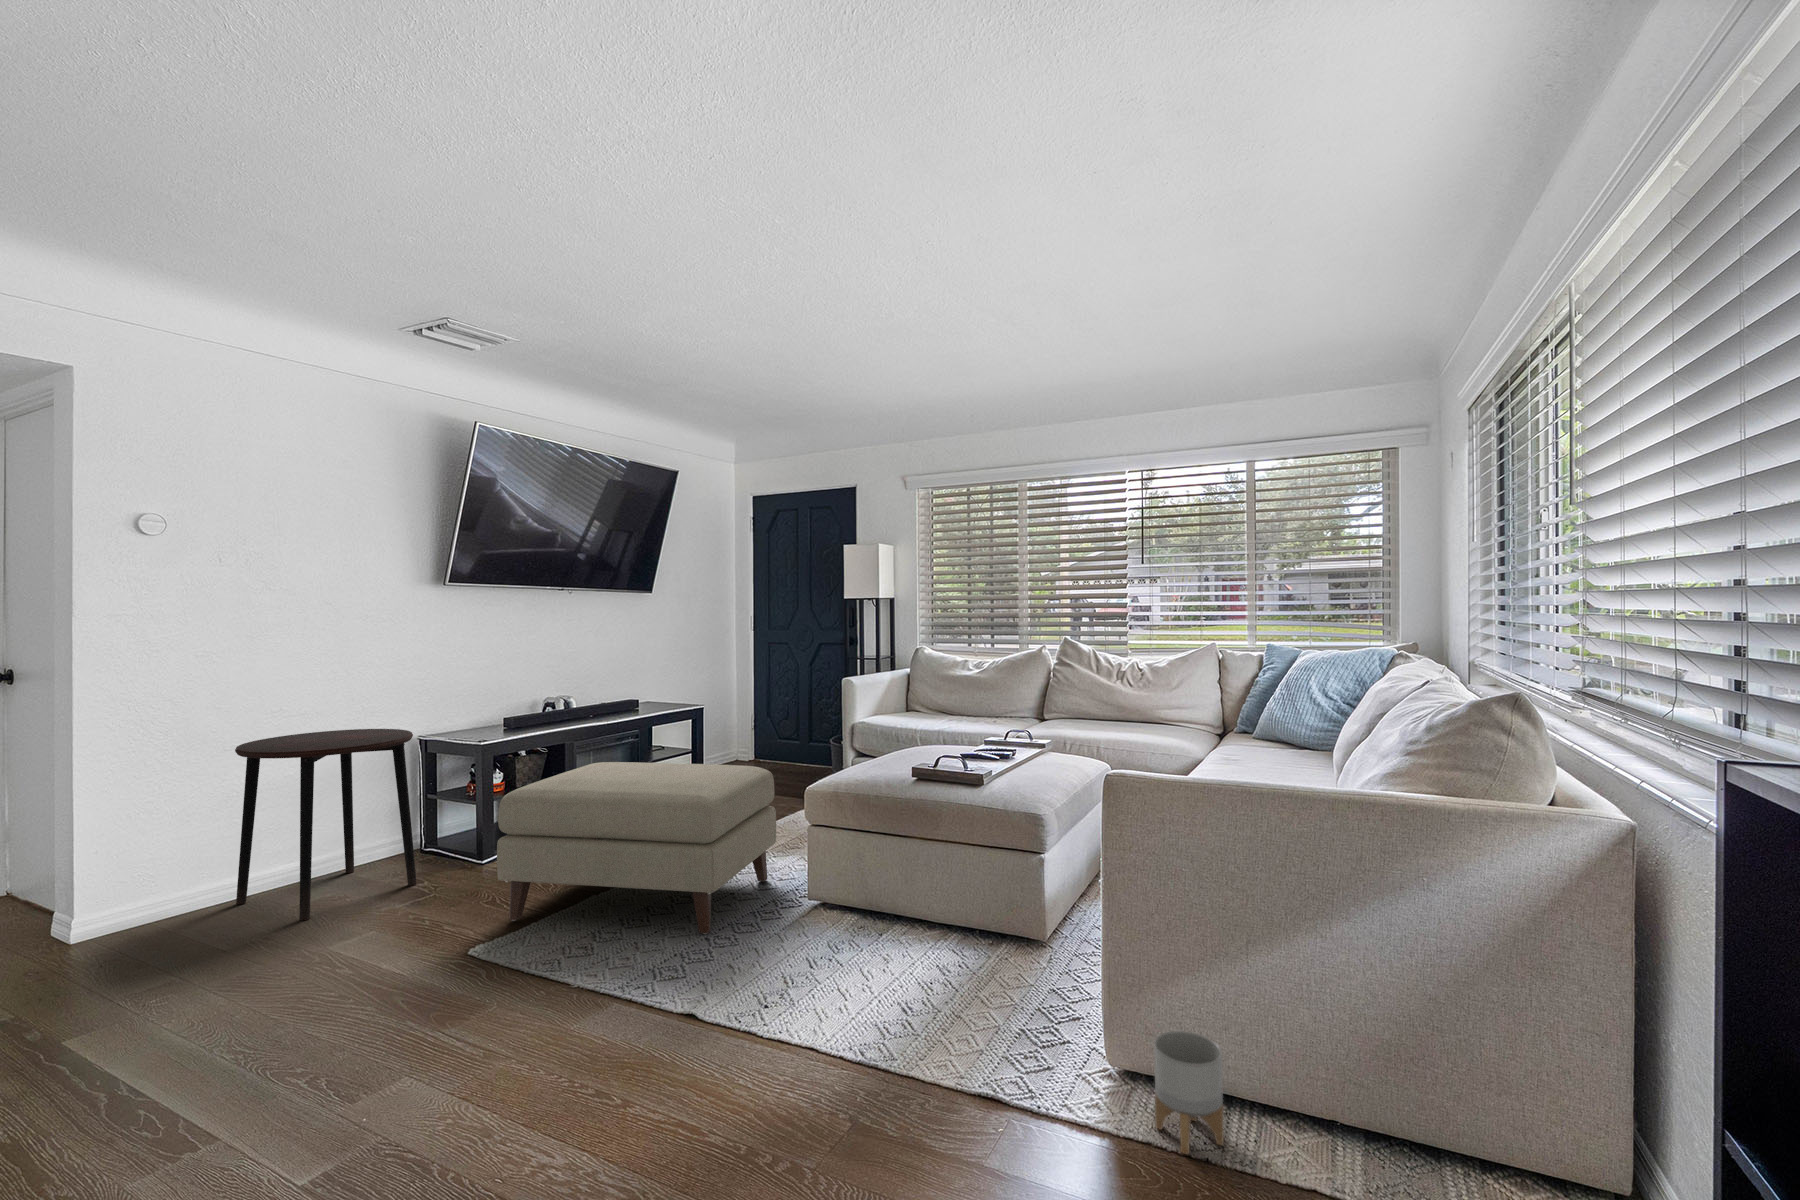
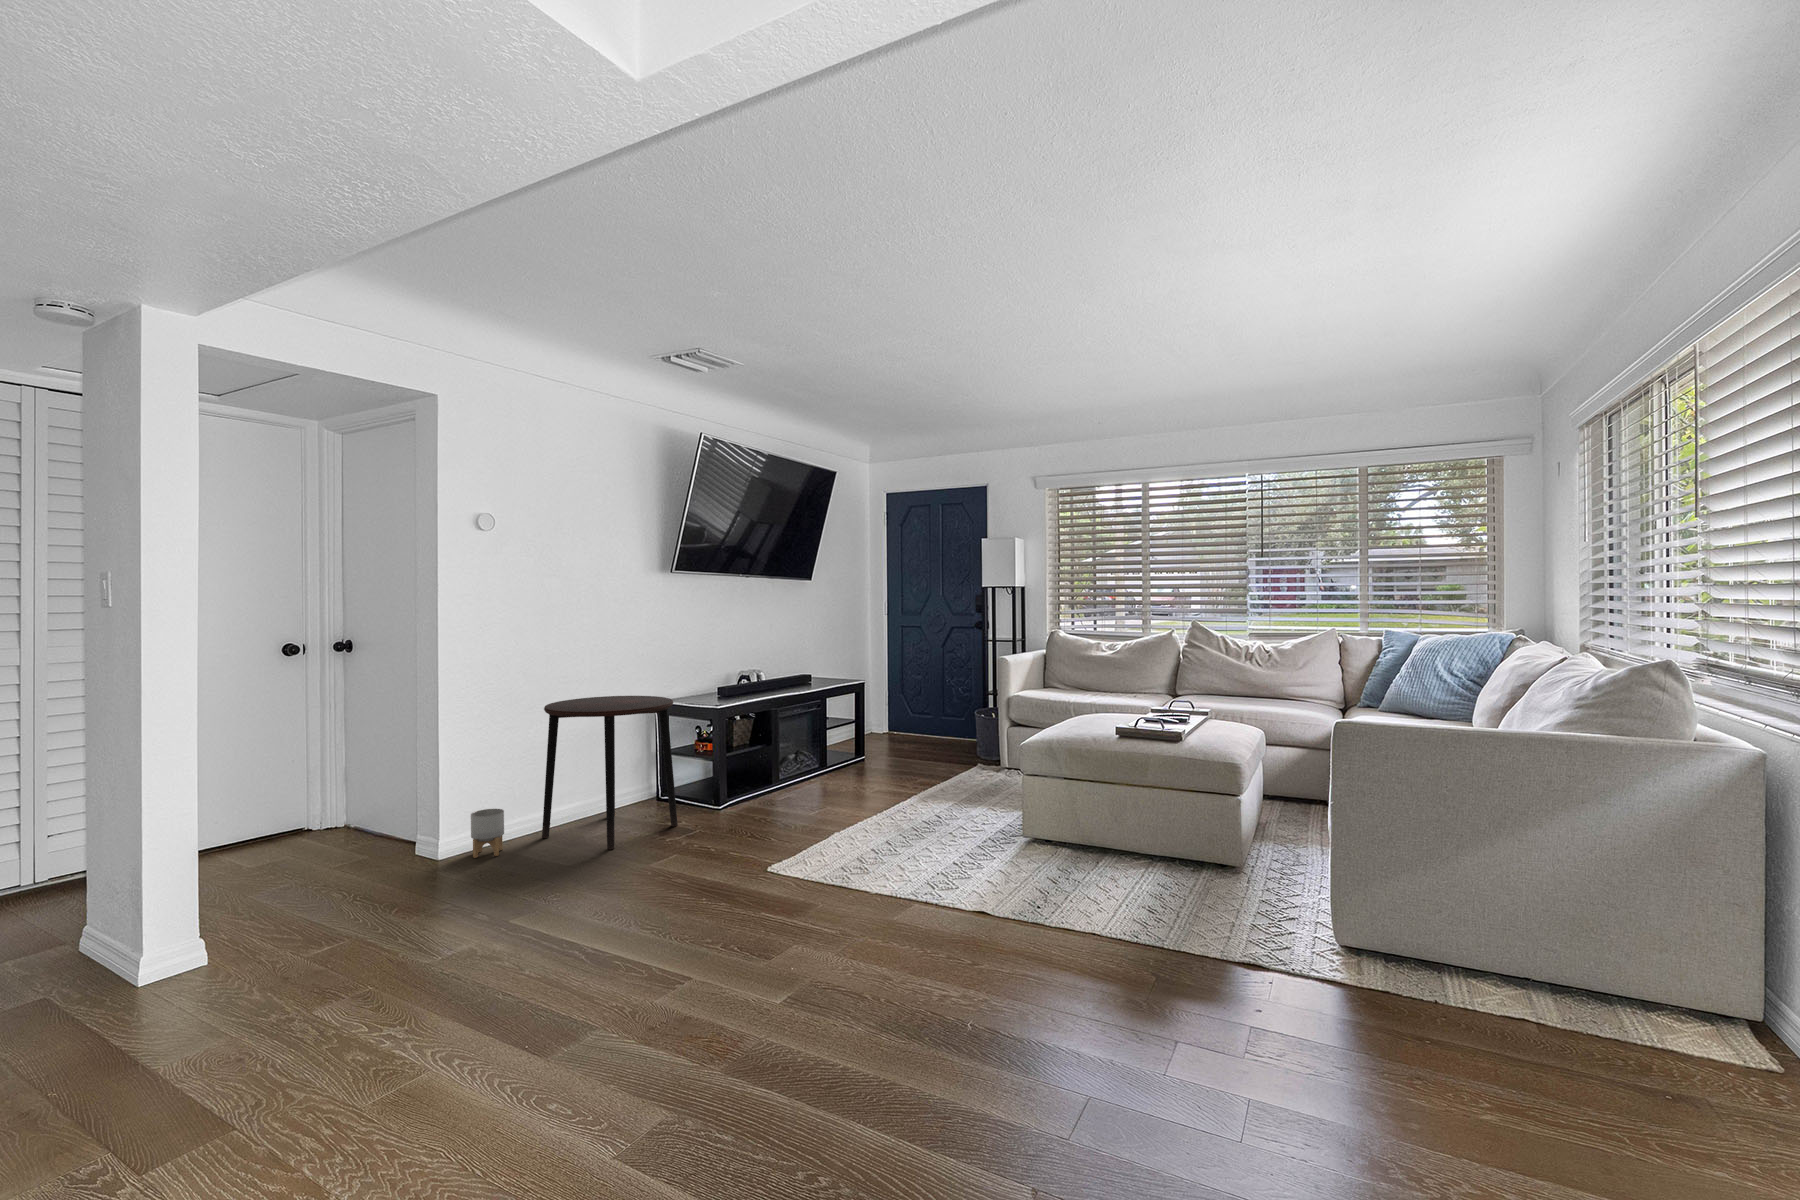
ottoman: present [497,762,776,934] -> none [773,725,982,862]
planter: present [1154,1031,1224,1154] -> present [471,809,504,858]

